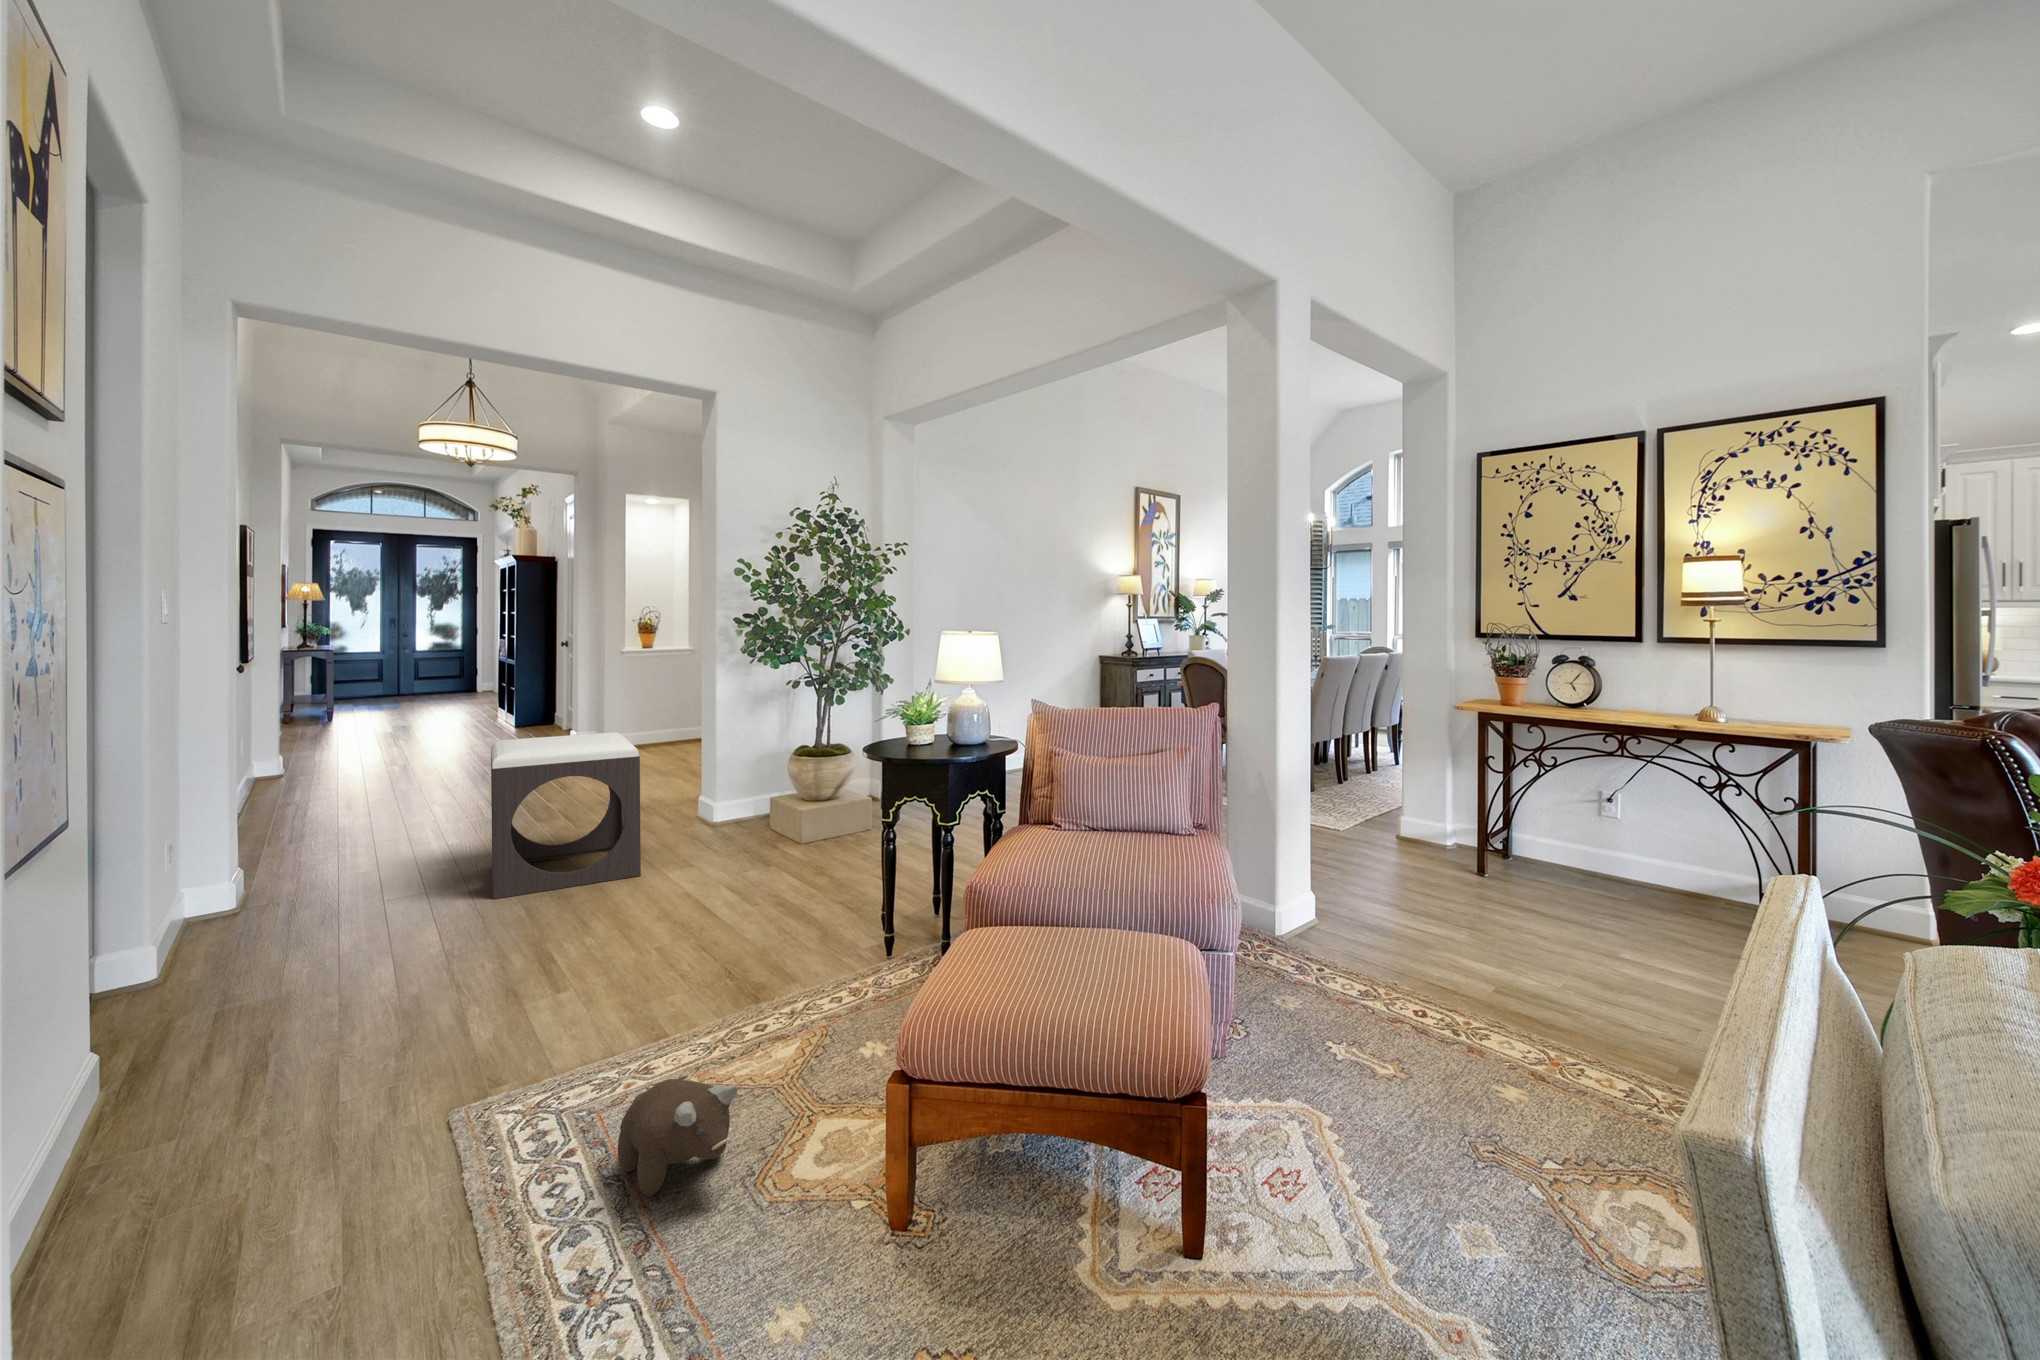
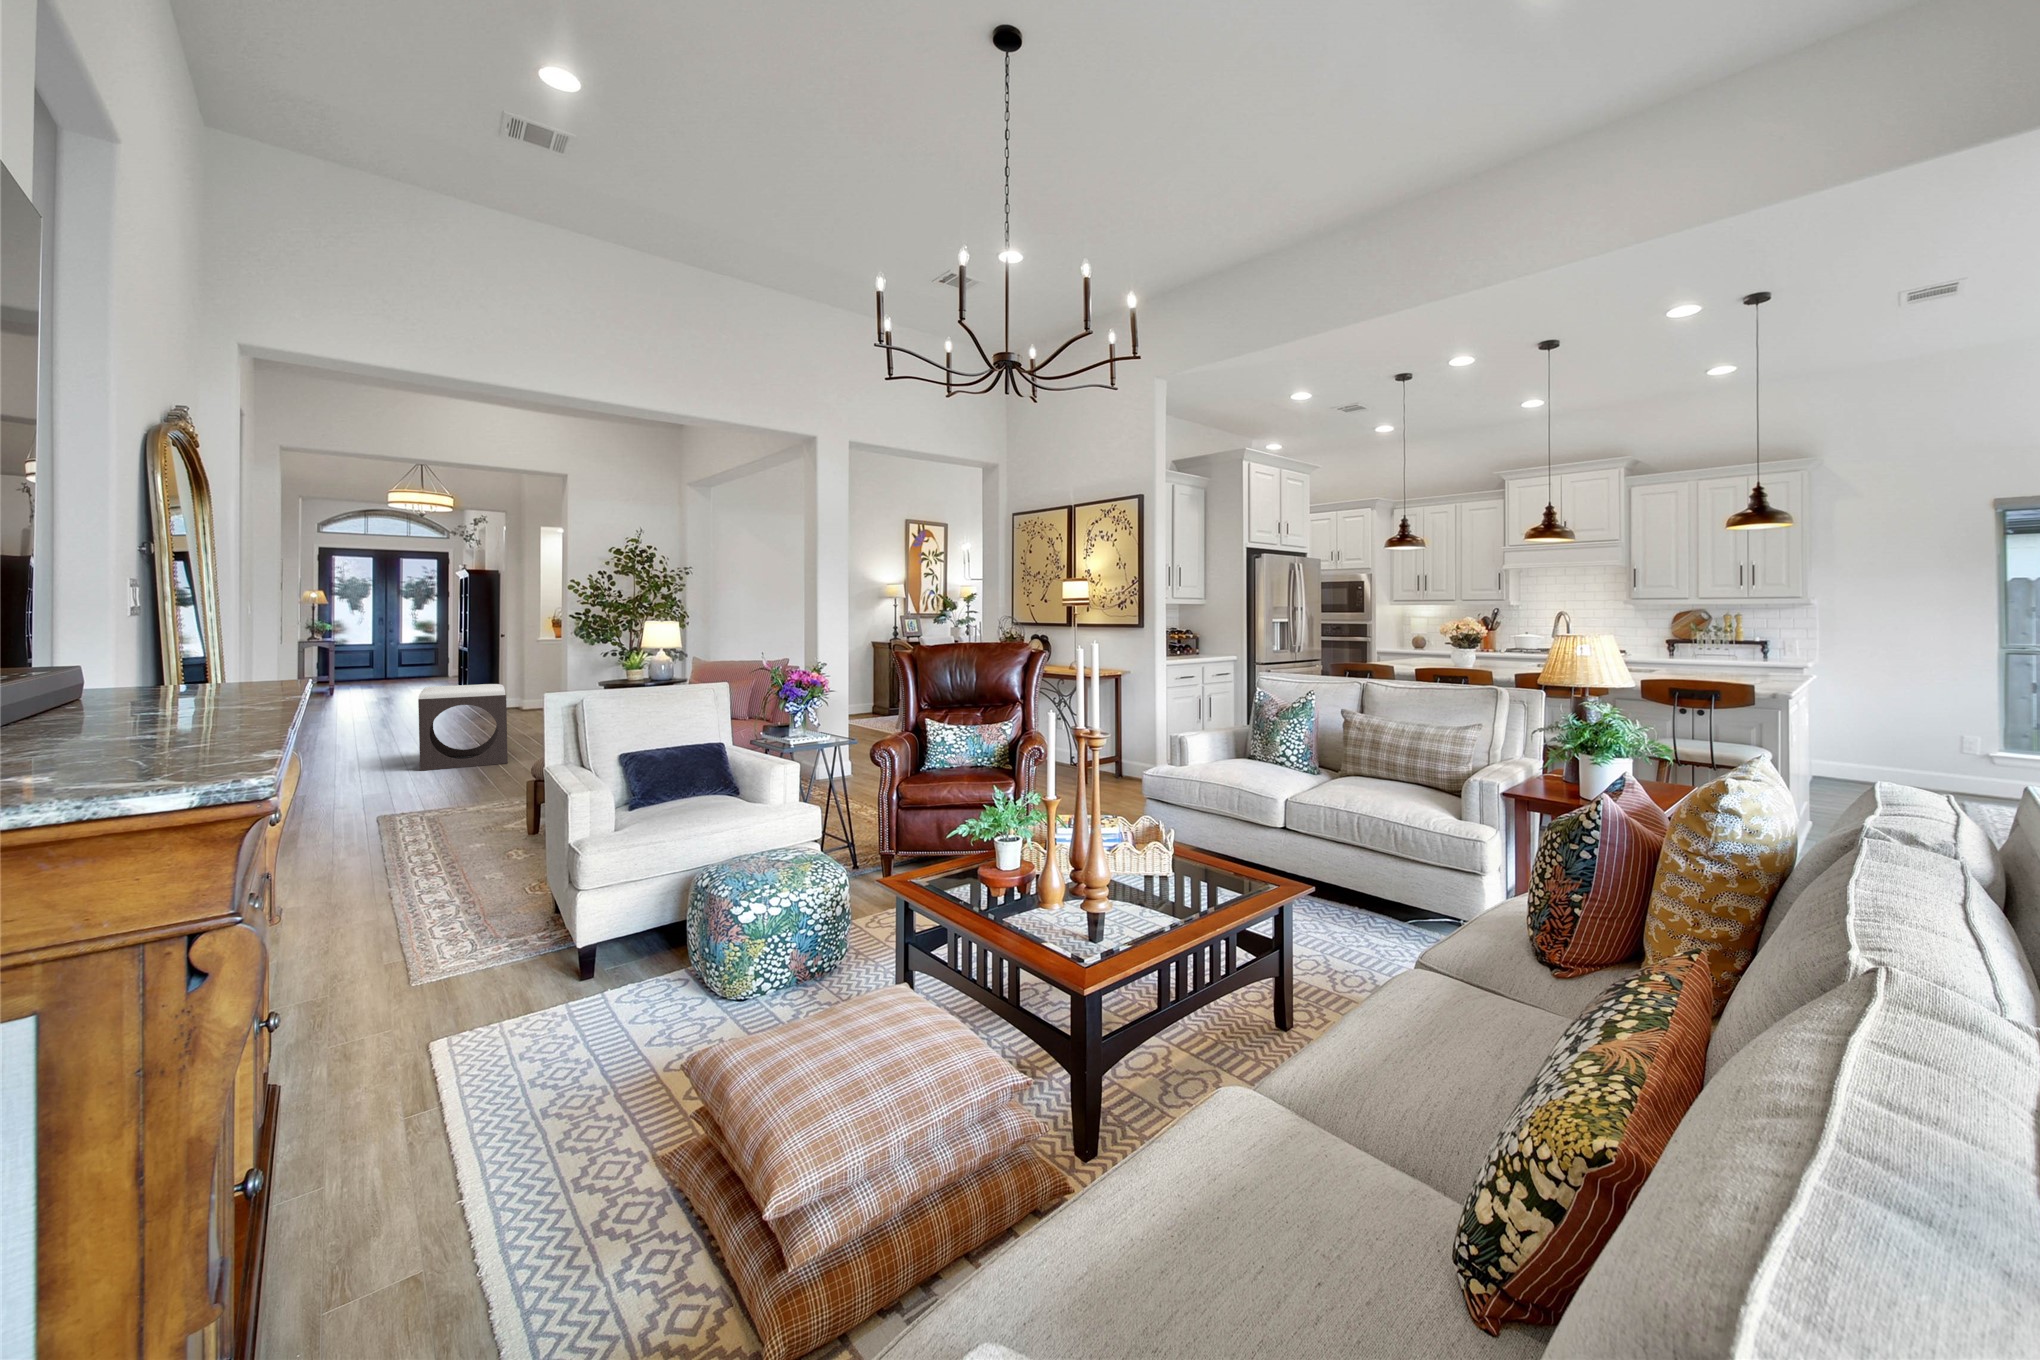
plush toy: present [618,1079,737,1197] -> none [439,796,486,835]

